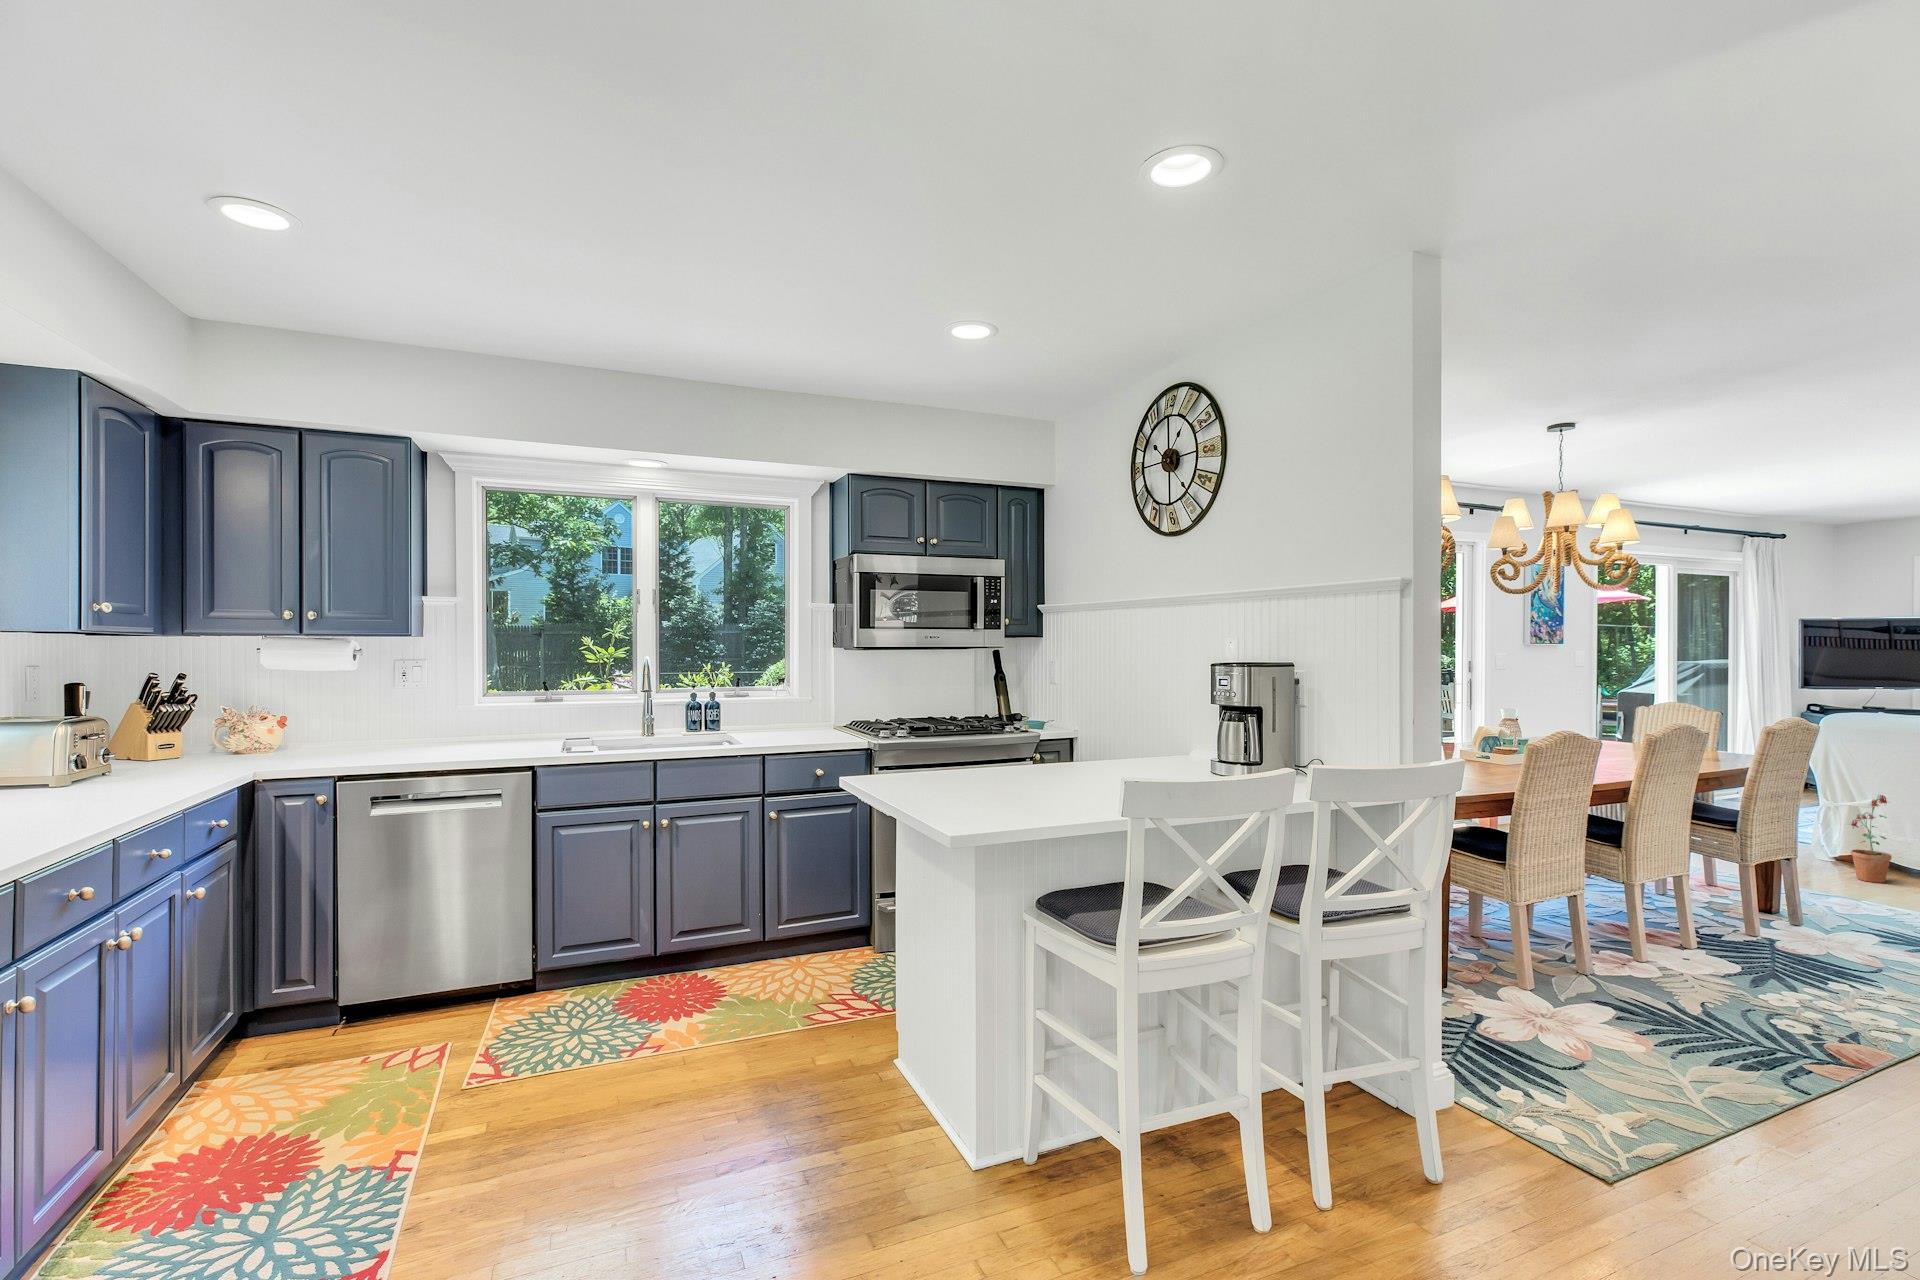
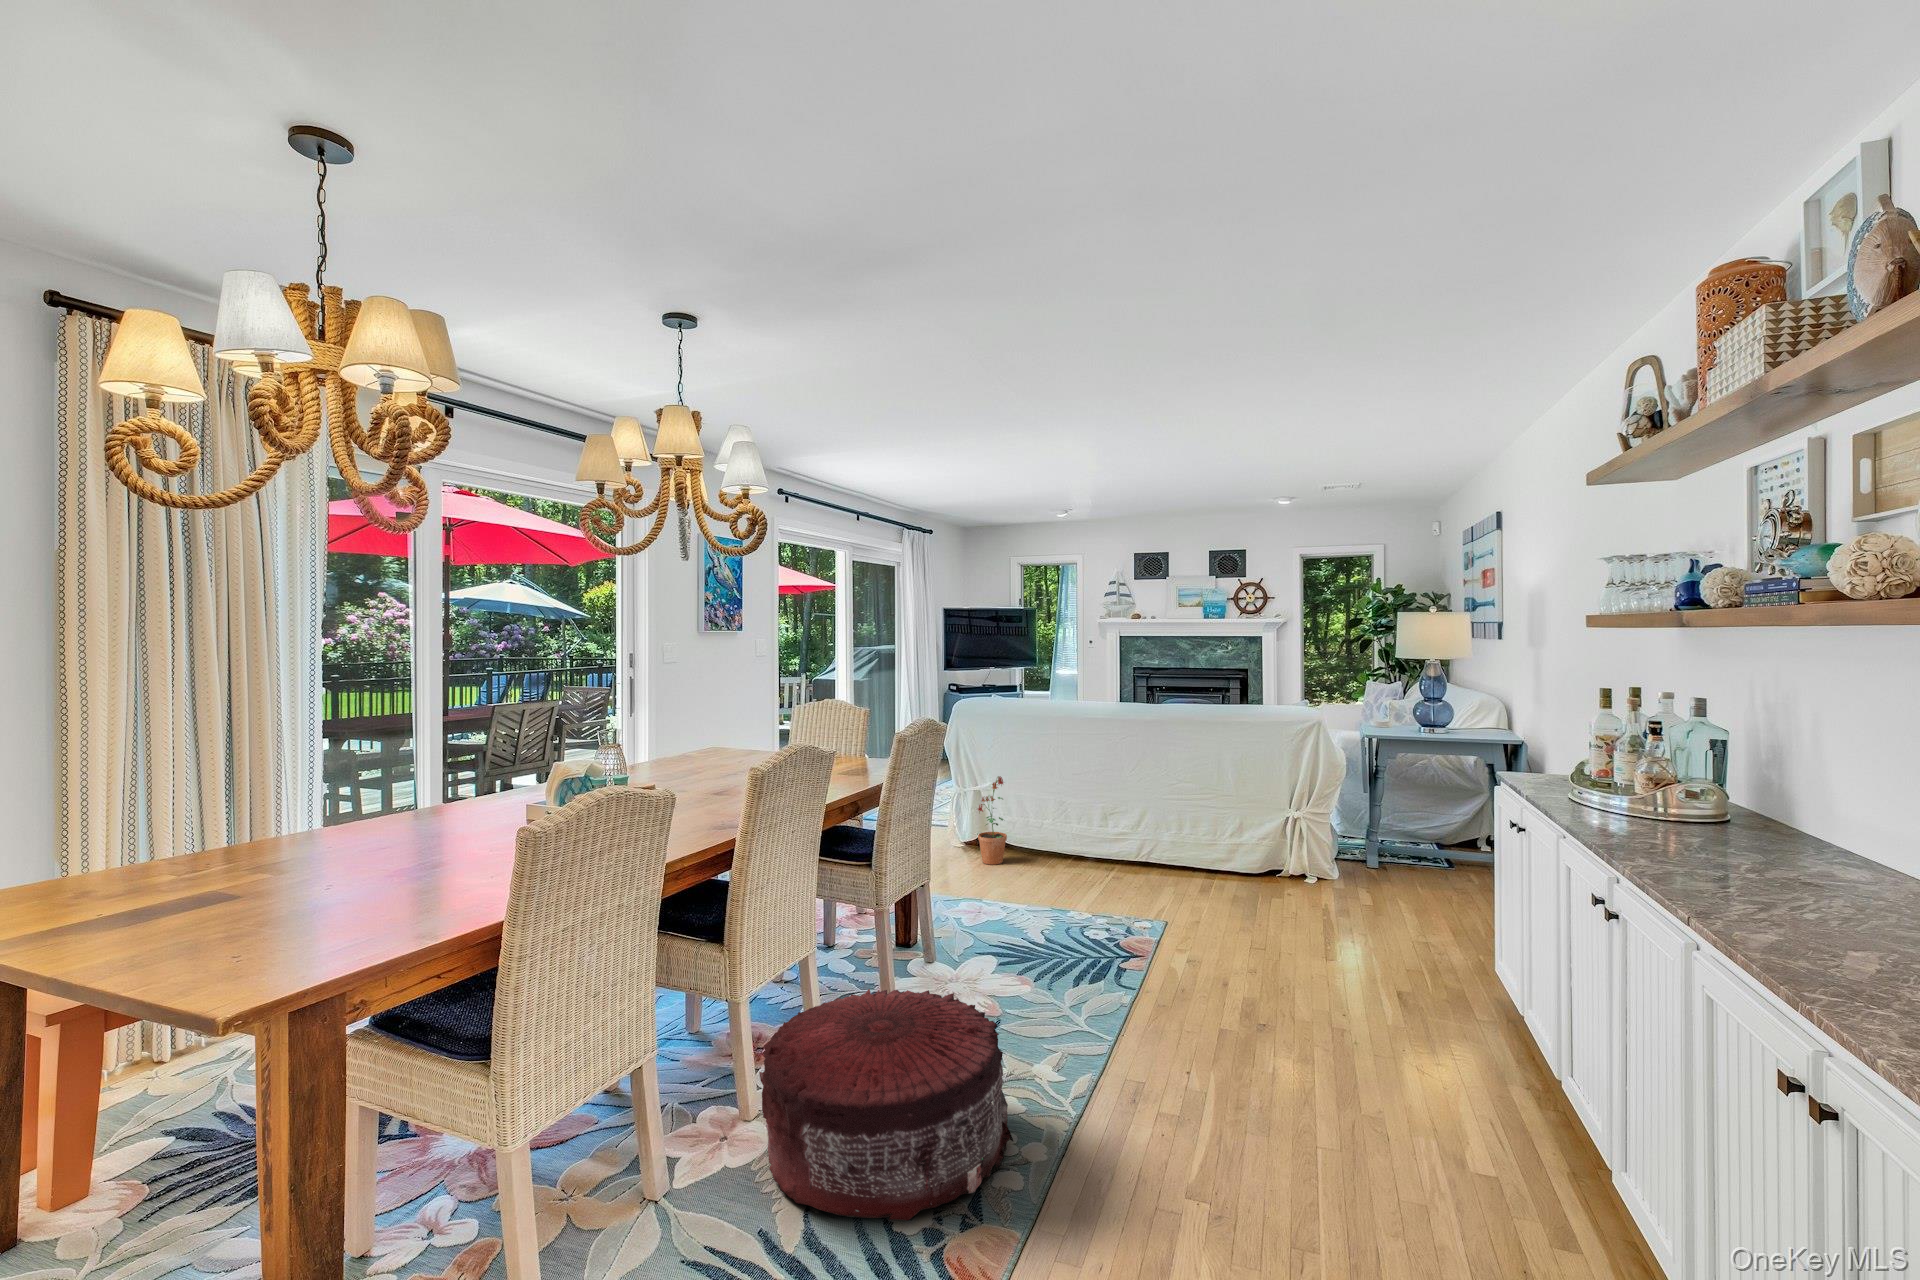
pouf: none [1658,904,1888,1034] -> present [759,989,1013,1220]

